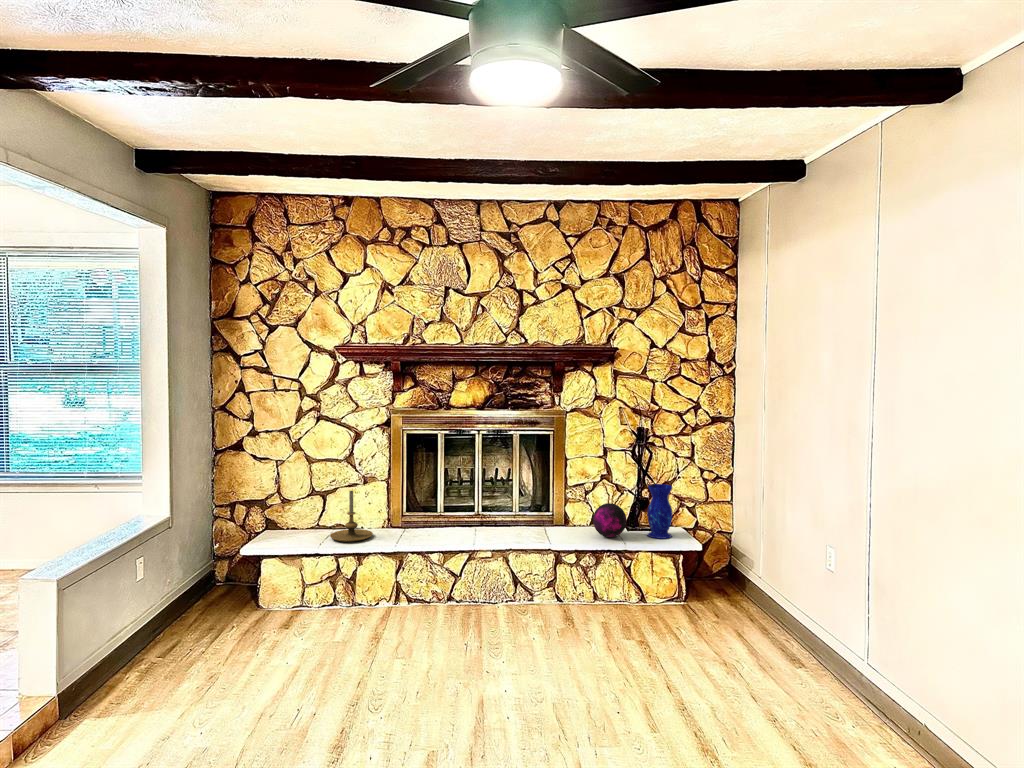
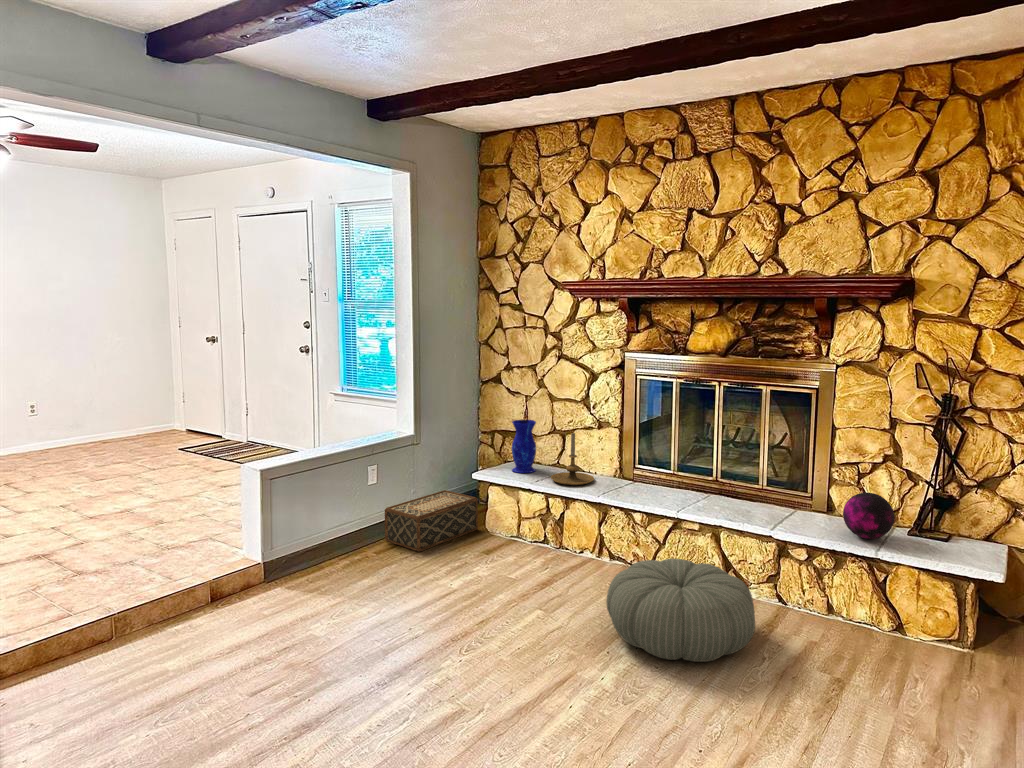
vase: present [647,484,673,539] -> present [512,419,536,473]
woven basket: none [152,574,246,645] -> present [385,490,478,552]
pouf: none [462,580,581,661] -> present [606,558,755,662]

